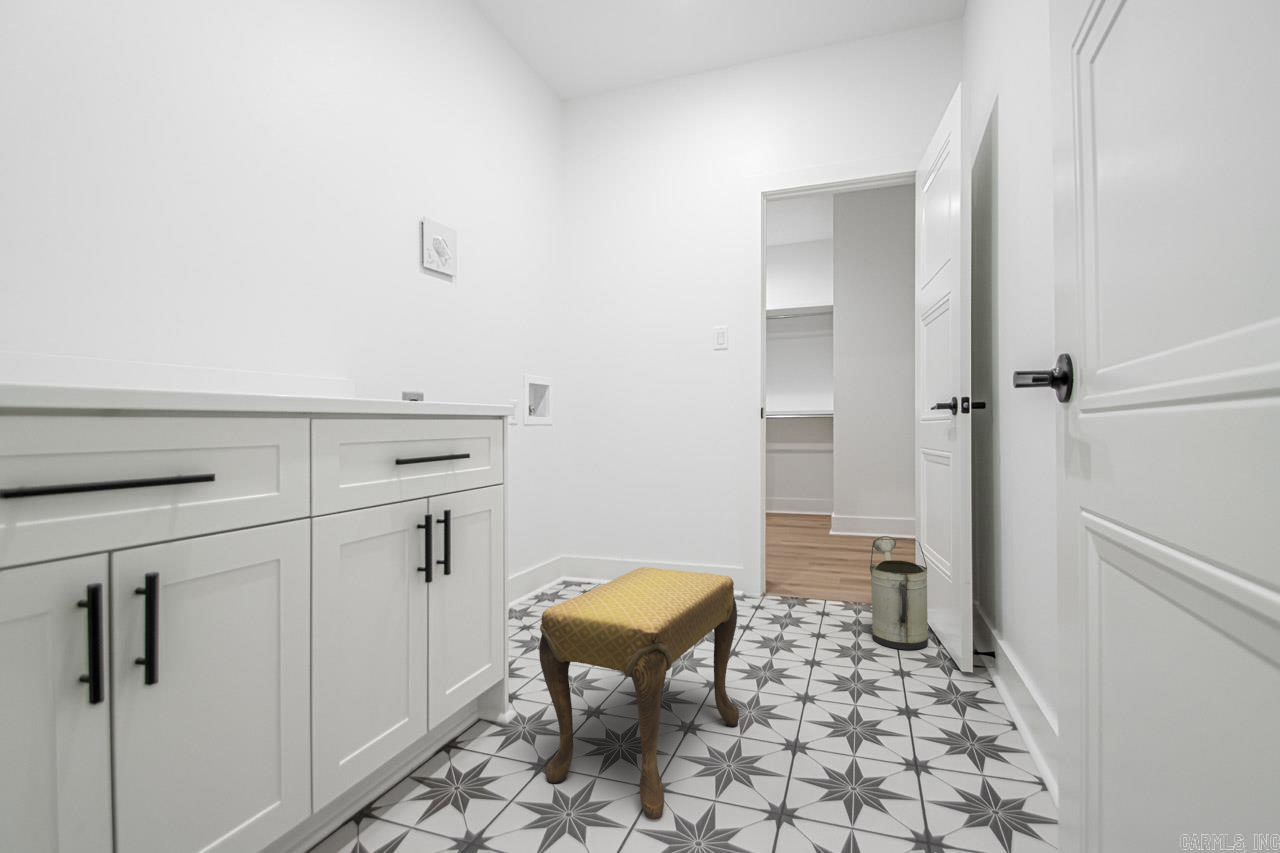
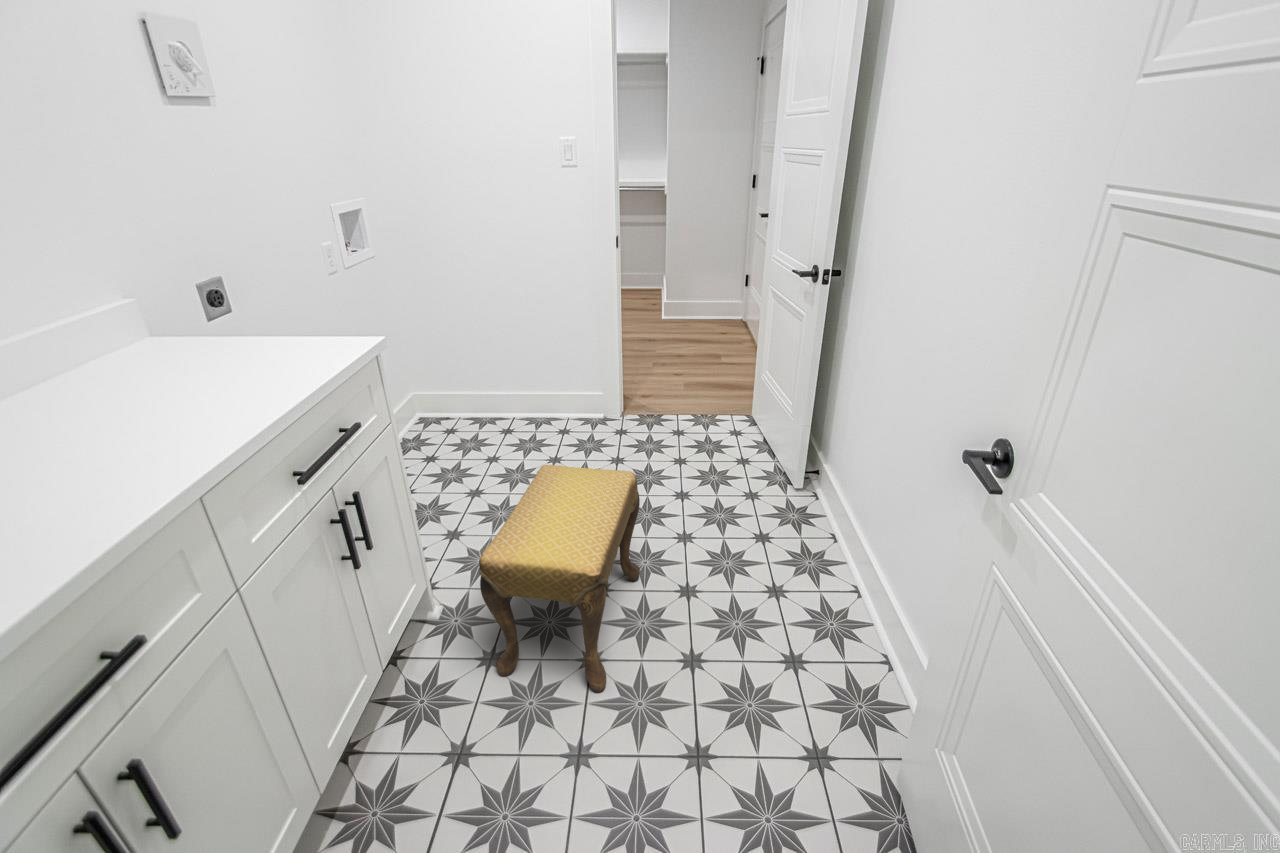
watering can: present [870,536,928,650] -> none [723,365,772,468]

